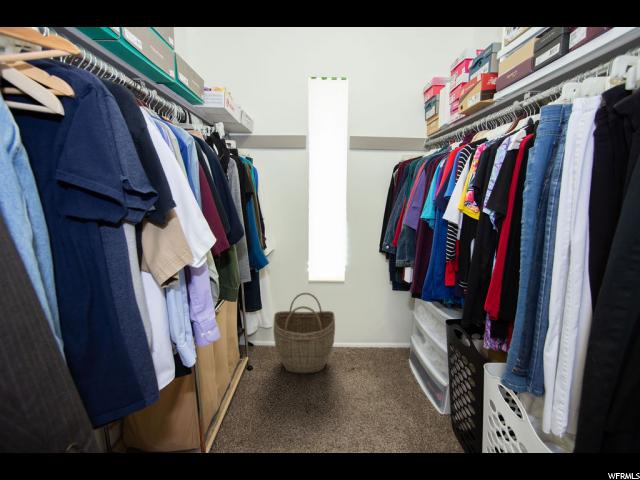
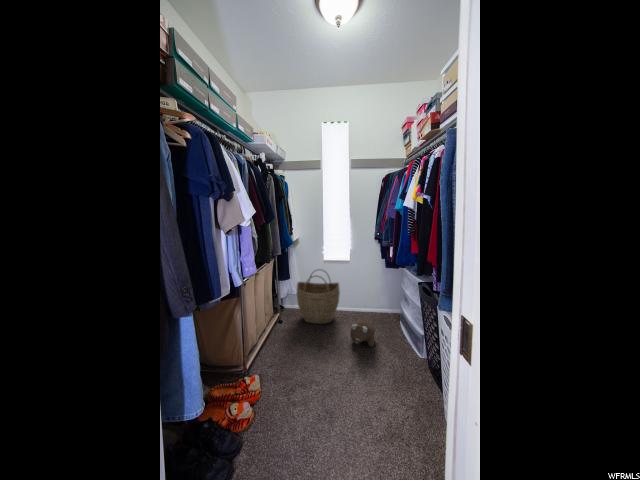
plush toy: none [355,370,390,410] -> present [350,319,375,347]

